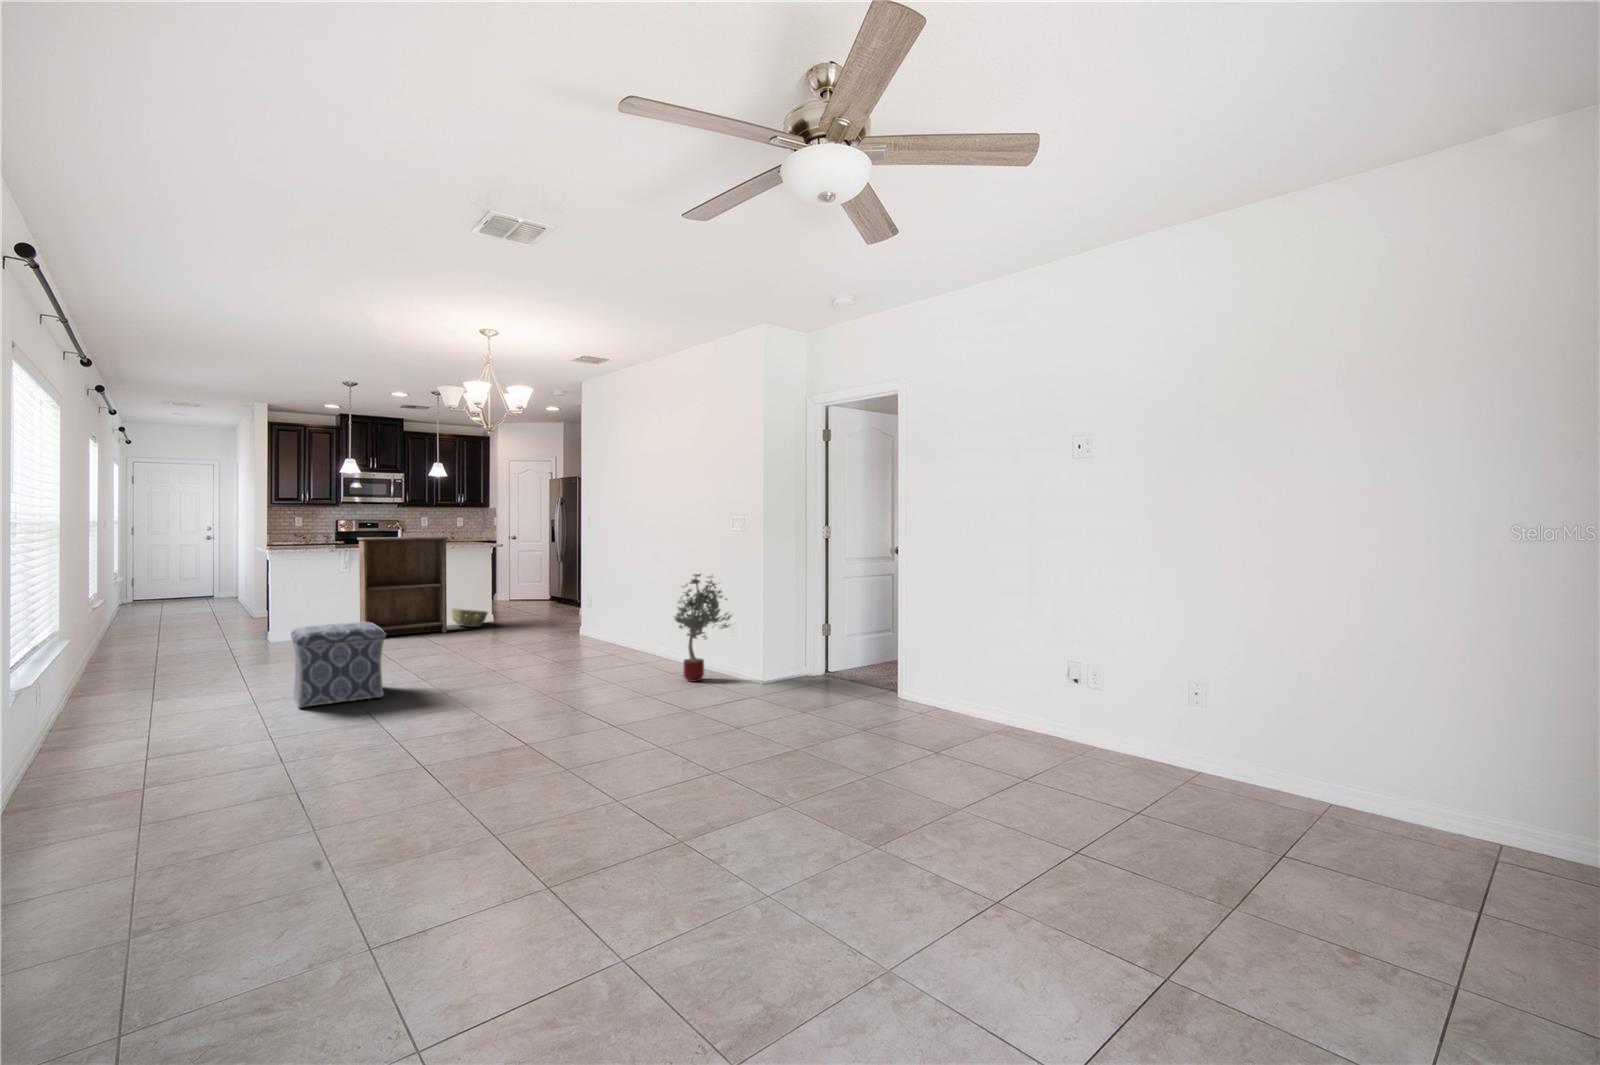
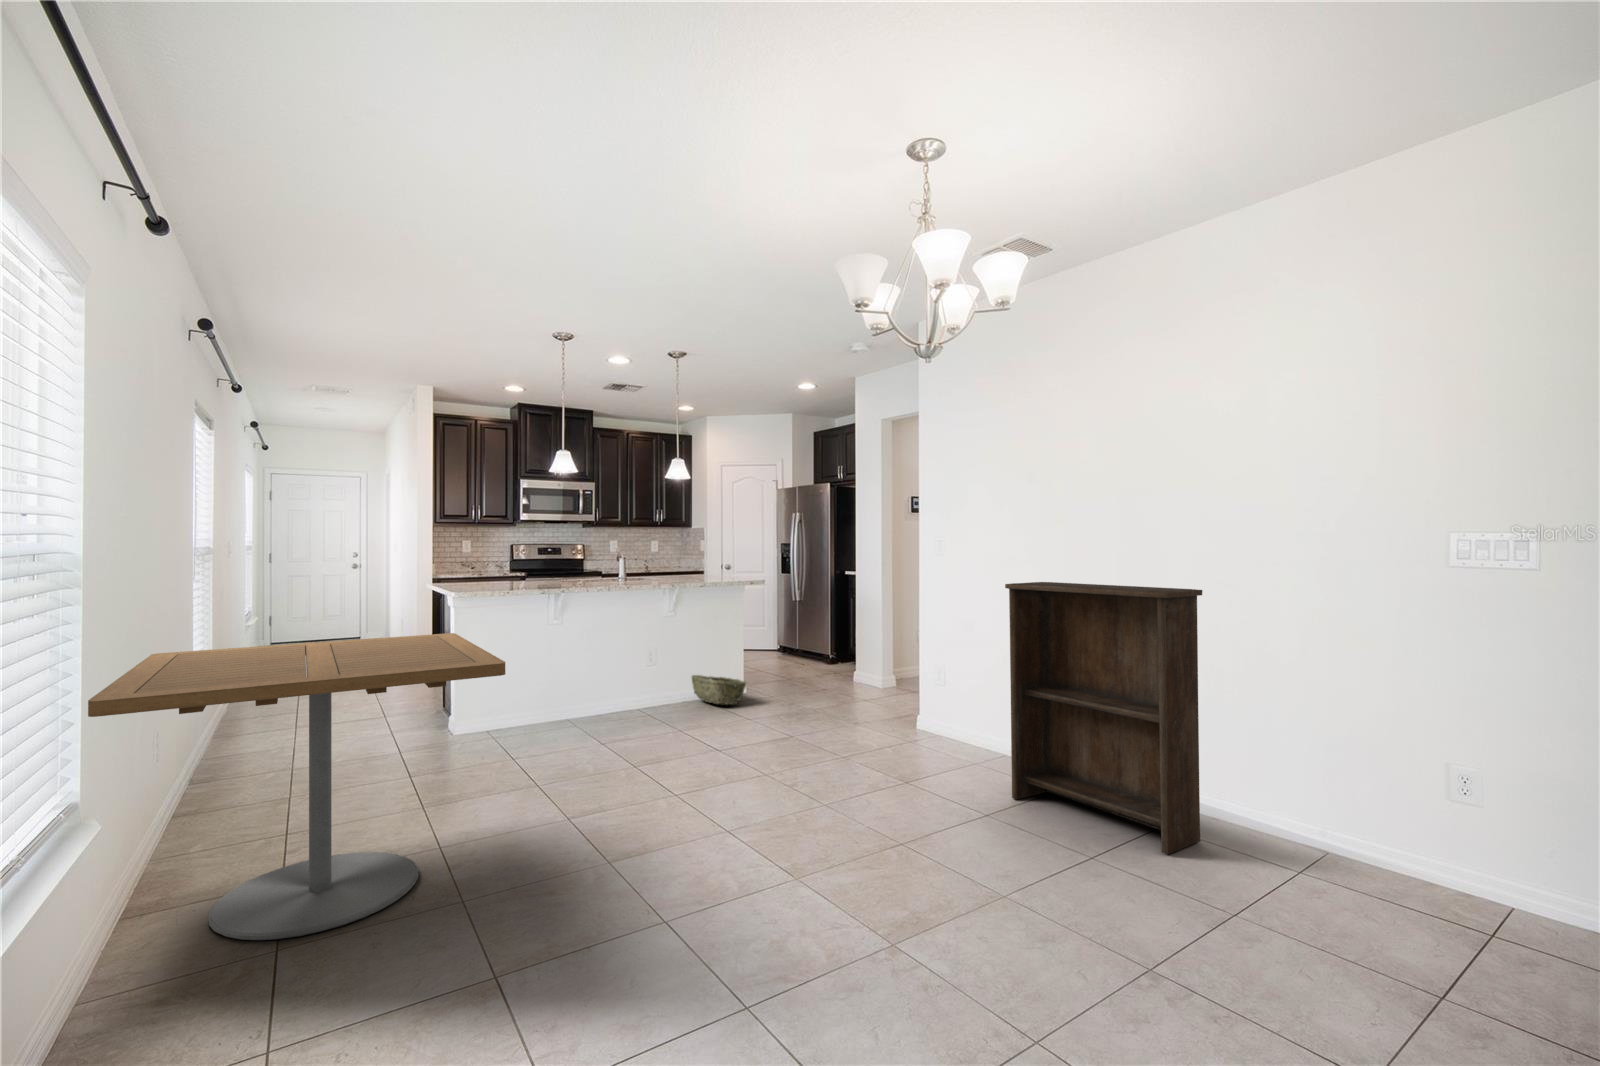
bookshelf: present [357,537,448,635] -> present [1005,582,1202,854]
dining table: none [69,568,272,700] -> present [88,633,505,940]
potted tree: present [675,574,731,682] -> none [1267,660,1501,906]
ottoman: present [291,622,386,708] -> none [549,762,760,1009]

